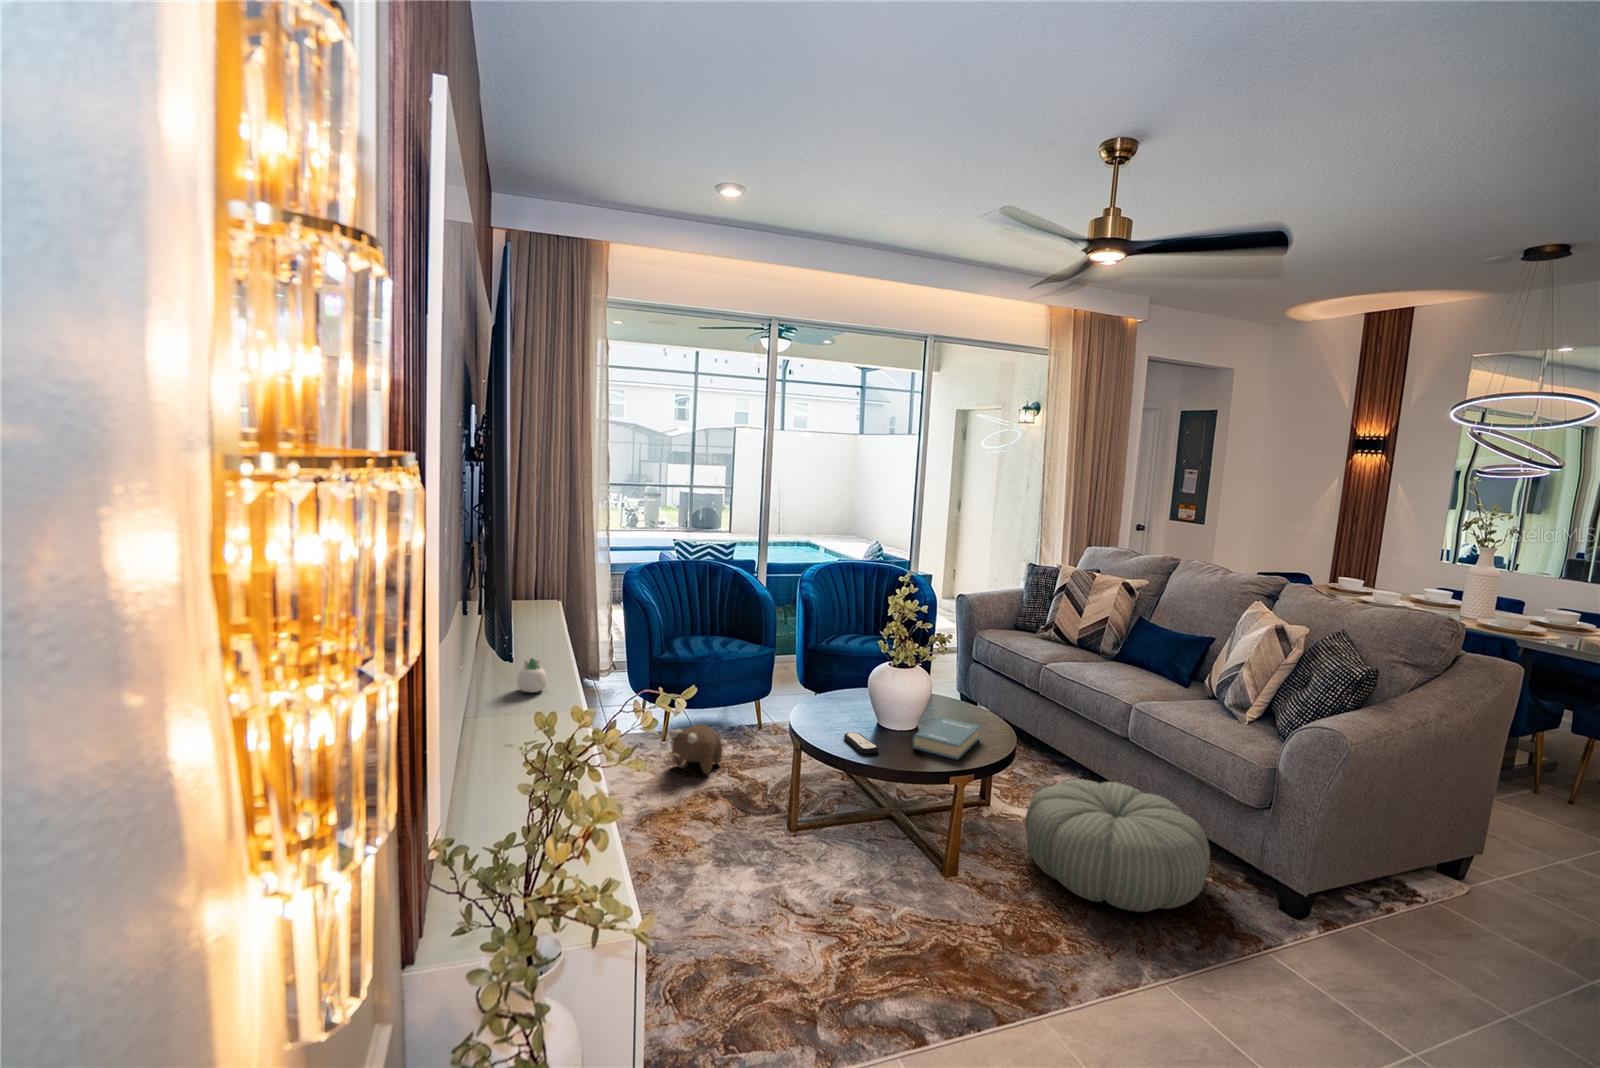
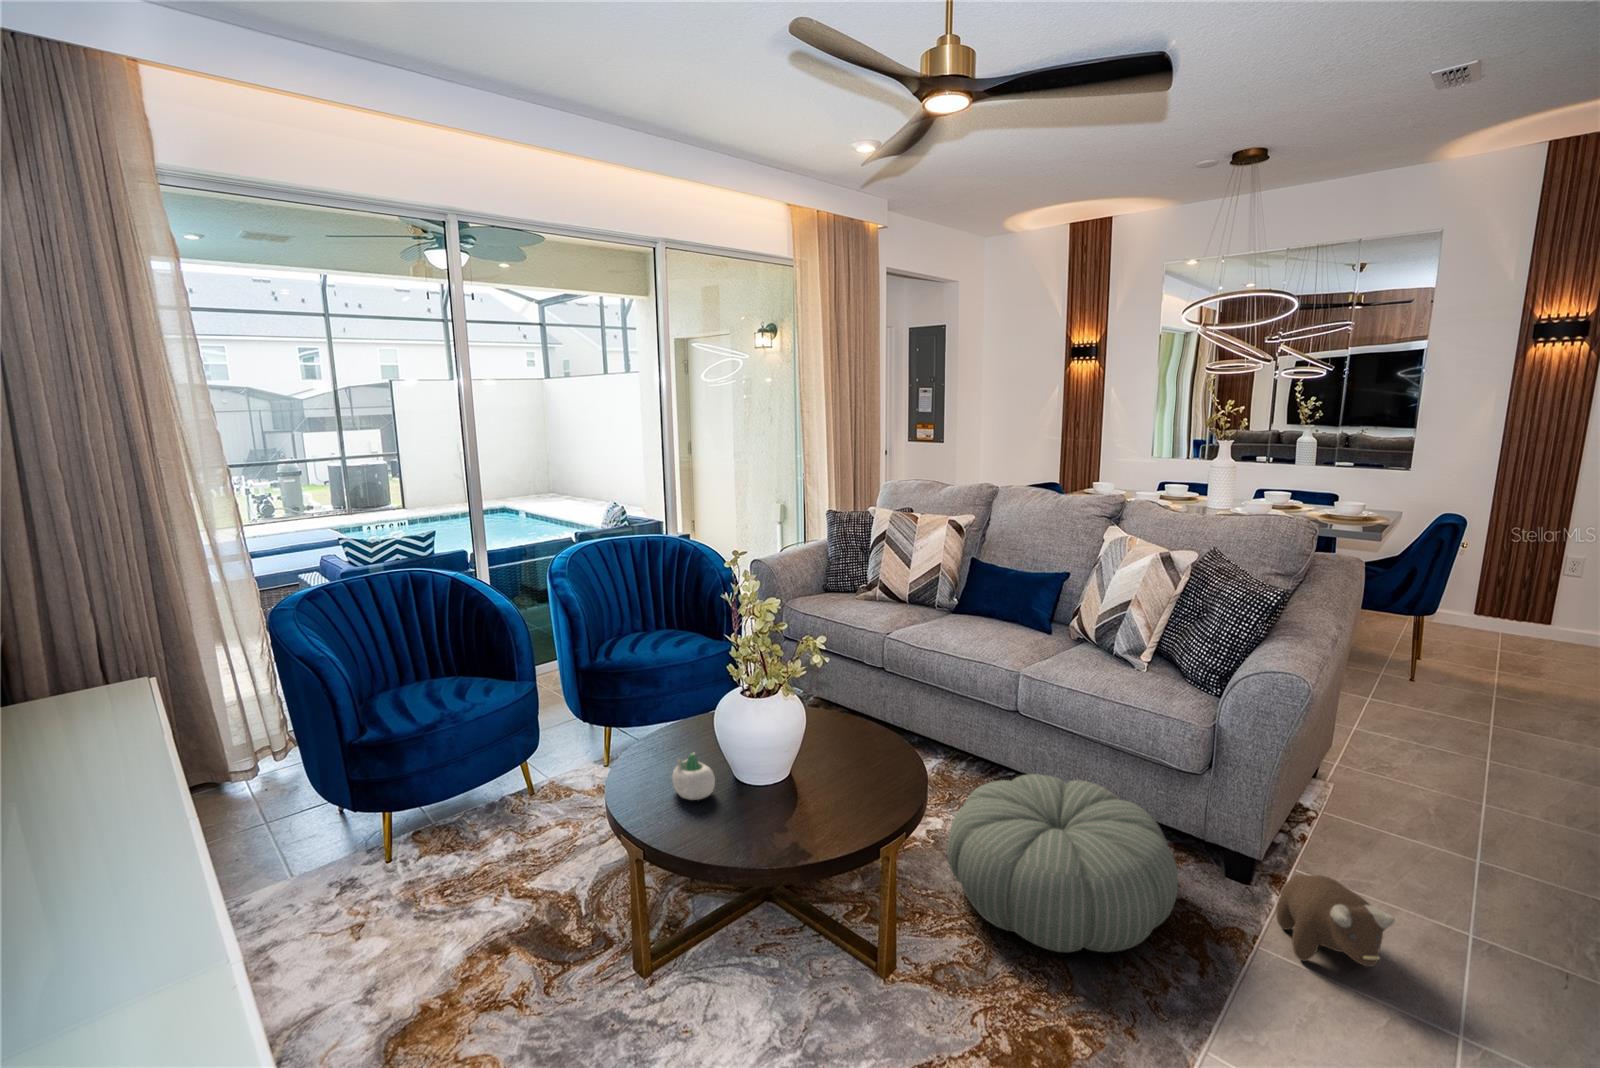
succulent planter: present [517,658,547,692] -> present [672,753,715,800]
hardback book: present [912,717,980,760] -> none [808,749,880,816]
plush toy: present [669,725,722,774] -> present [1276,874,1395,967]
remote control: present [844,732,879,754] -> none [708,809,769,847]

